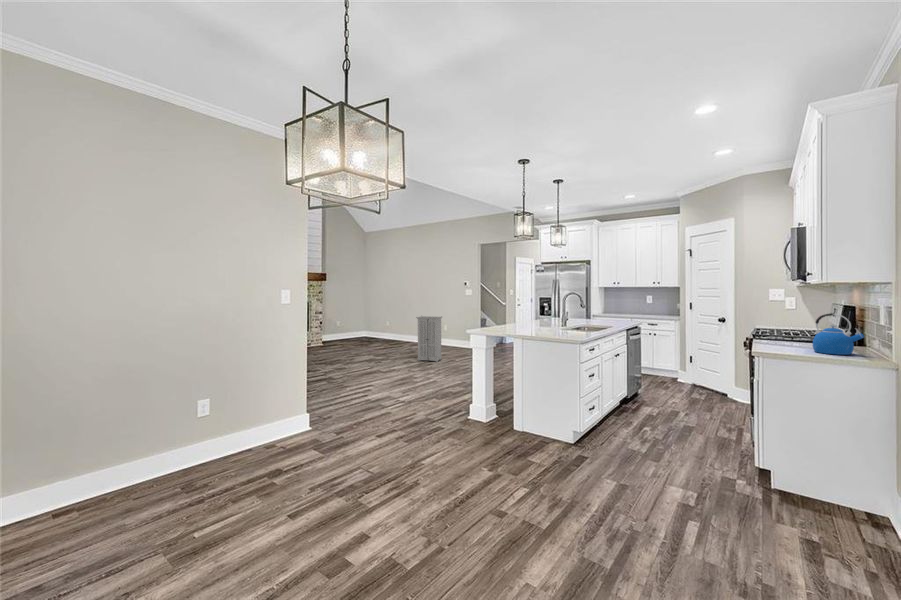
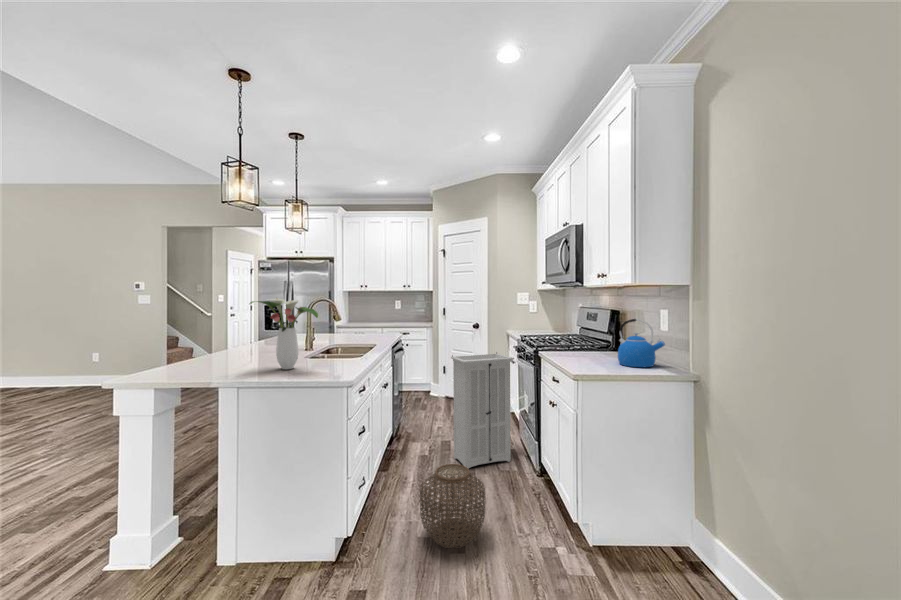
flower arrangement: none [530,293,566,333] -> present [250,298,318,369]
storage cabinet: present [416,316,442,362] -> present [451,353,514,469]
woven basket: none [629,407,678,459] -> present [420,464,485,548]

